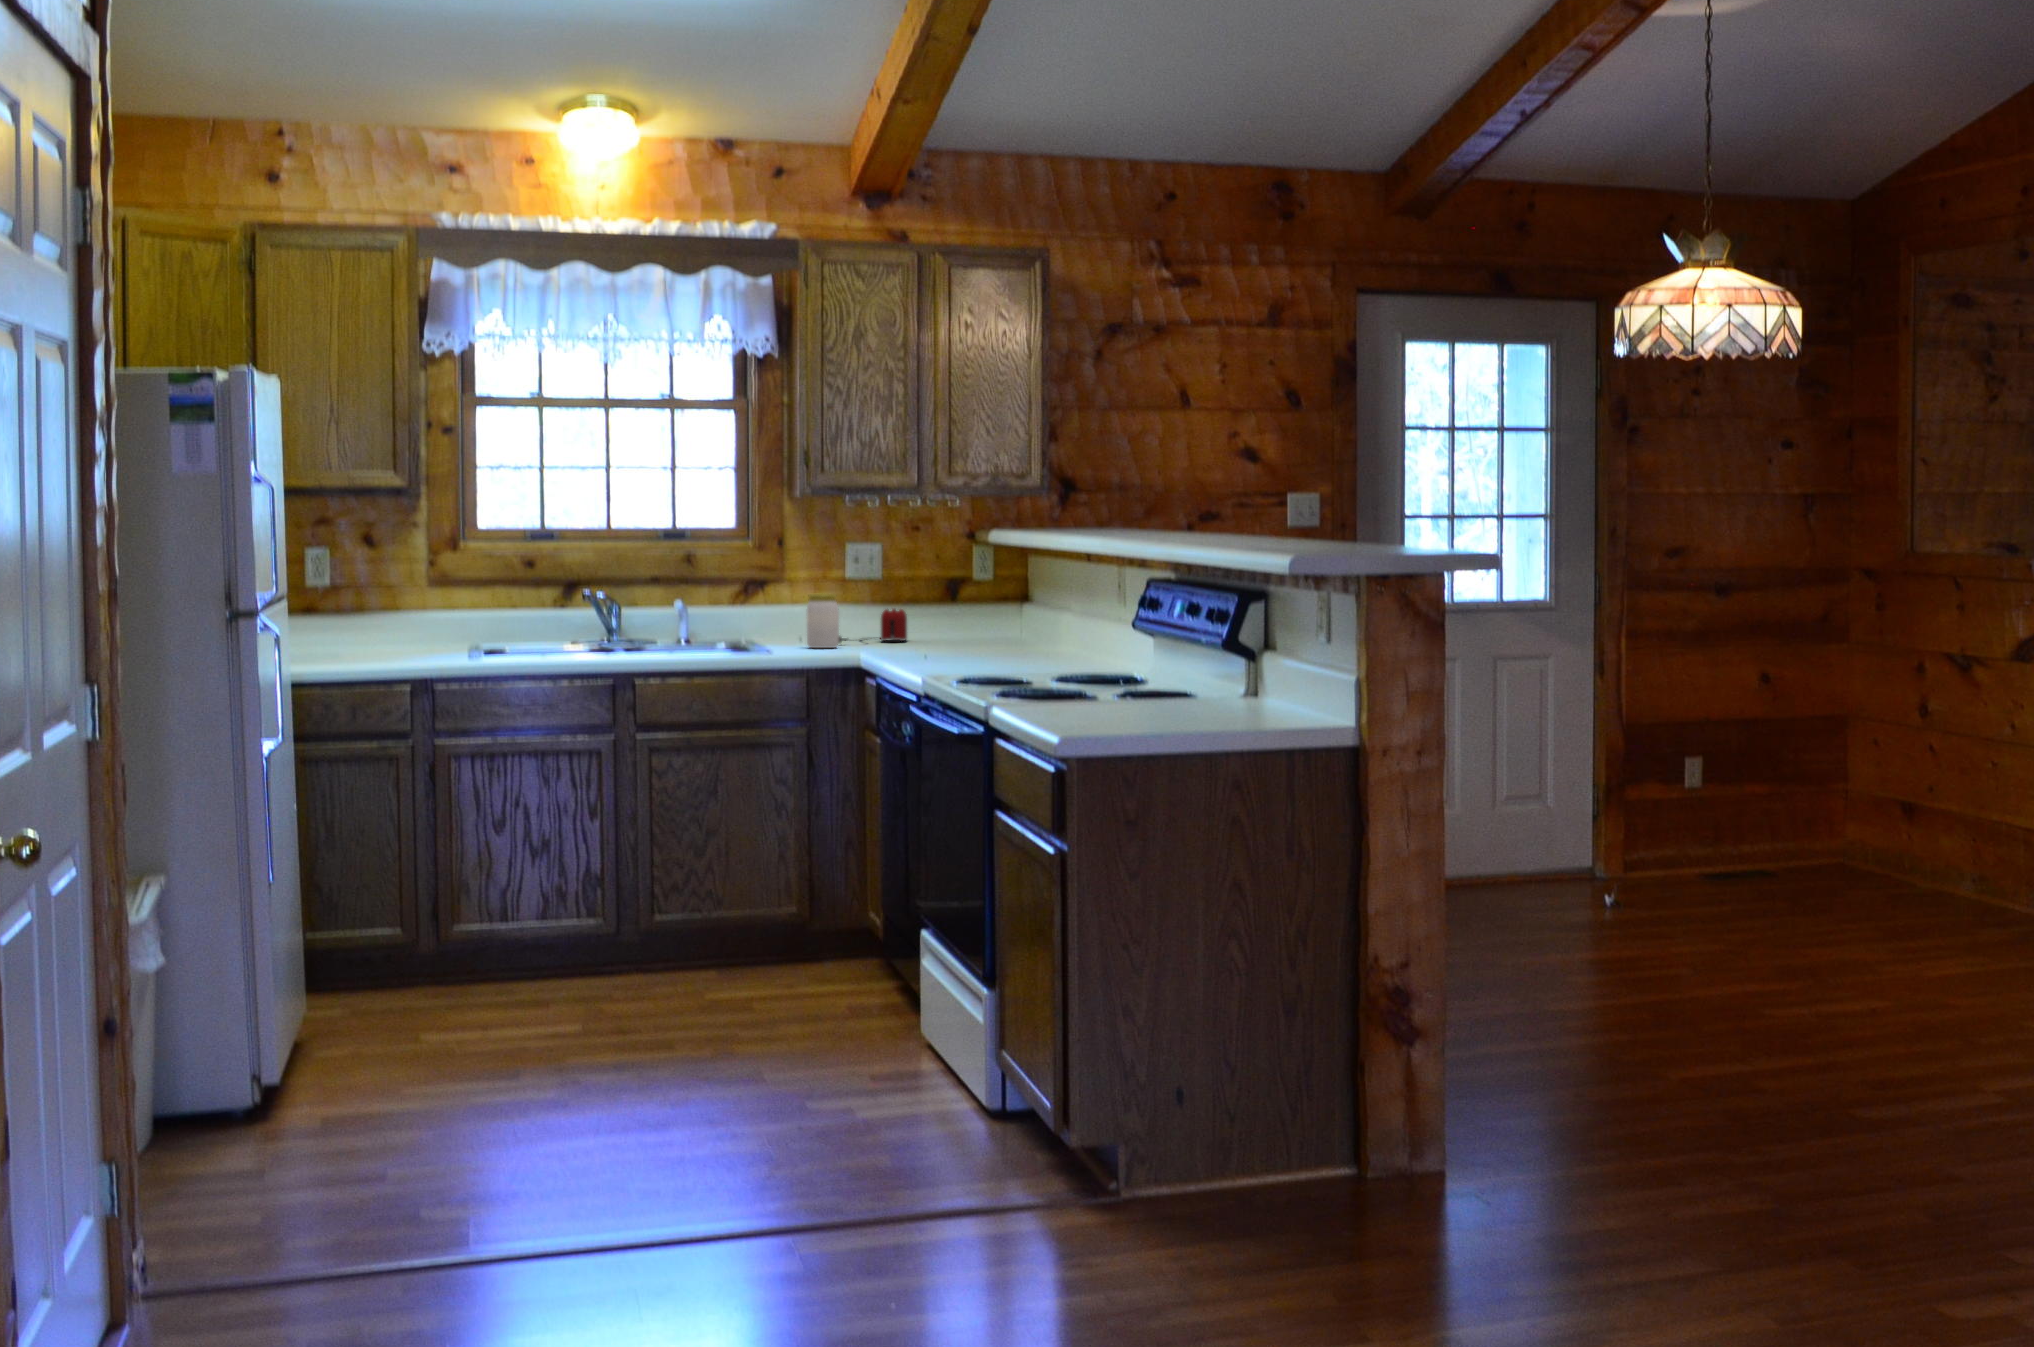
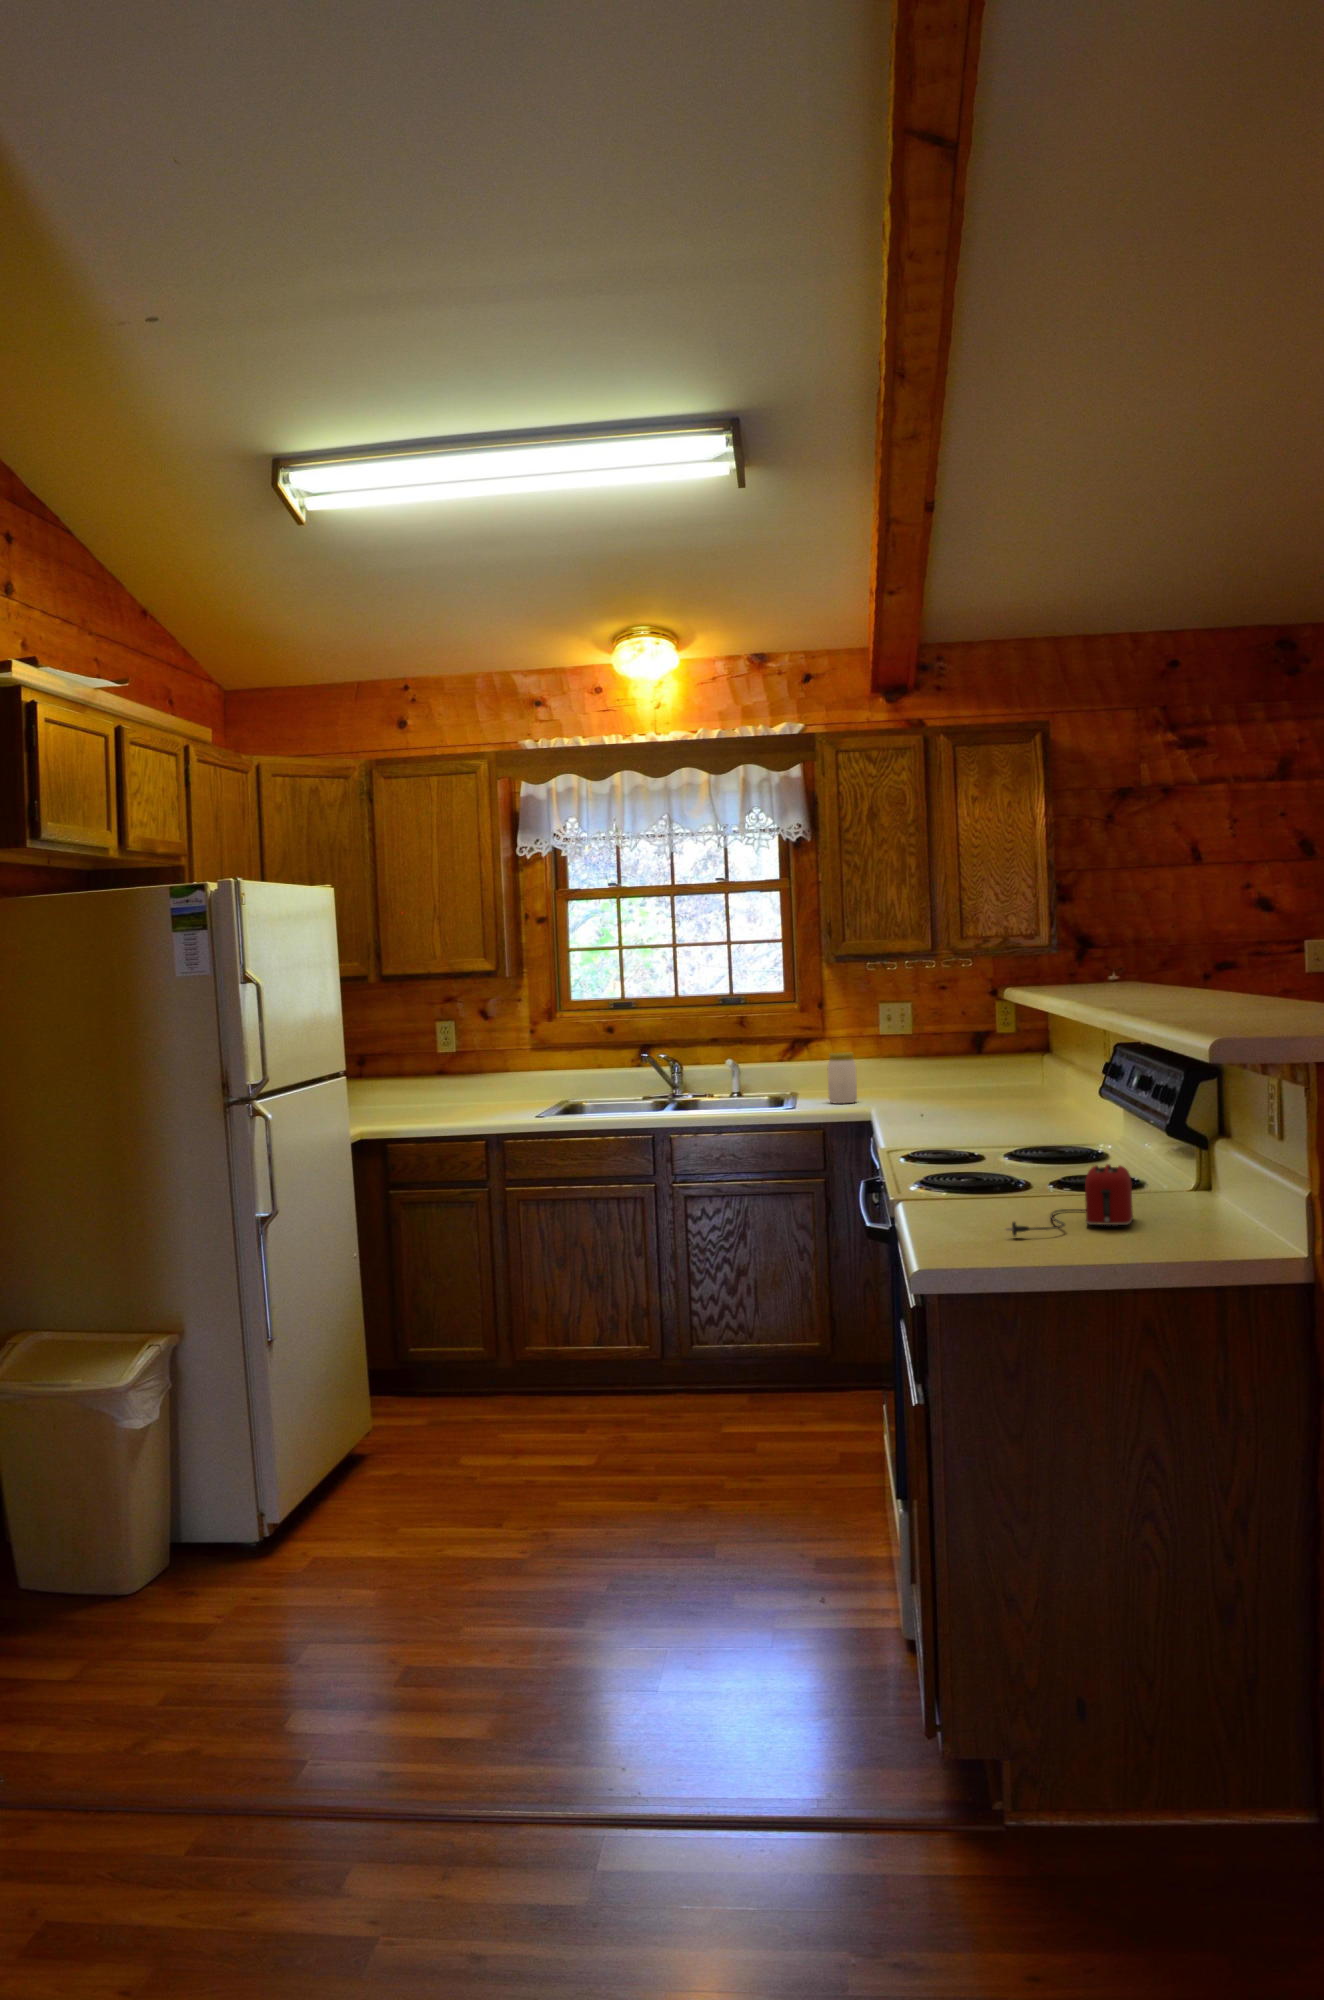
toaster: present [839,609,907,644] -> present [1006,1164,1133,1236]

